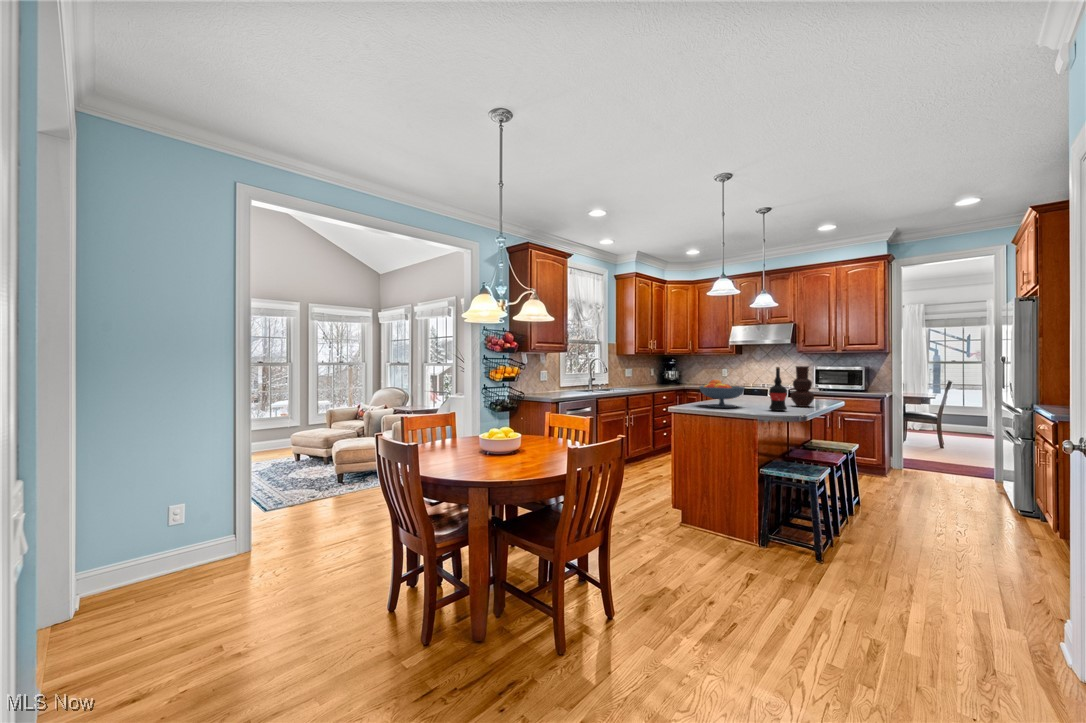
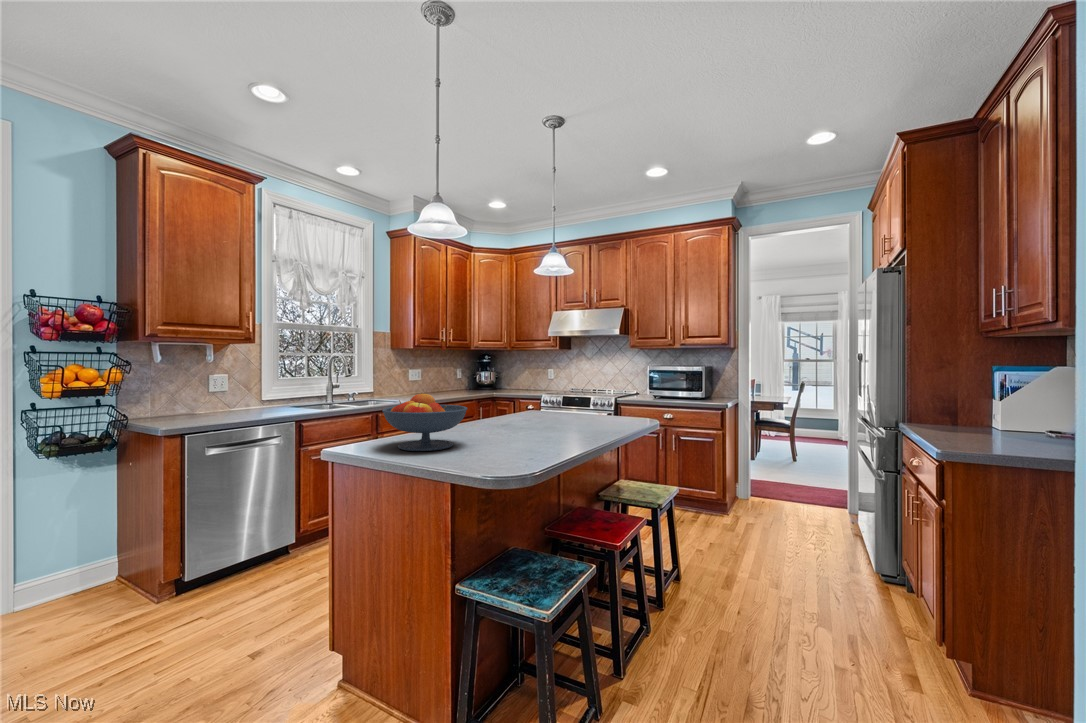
vase: present [791,366,814,407] -> none [556,368,593,441]
wine bottle: present [769,367,787,411] -> none [493,370,524,458]

